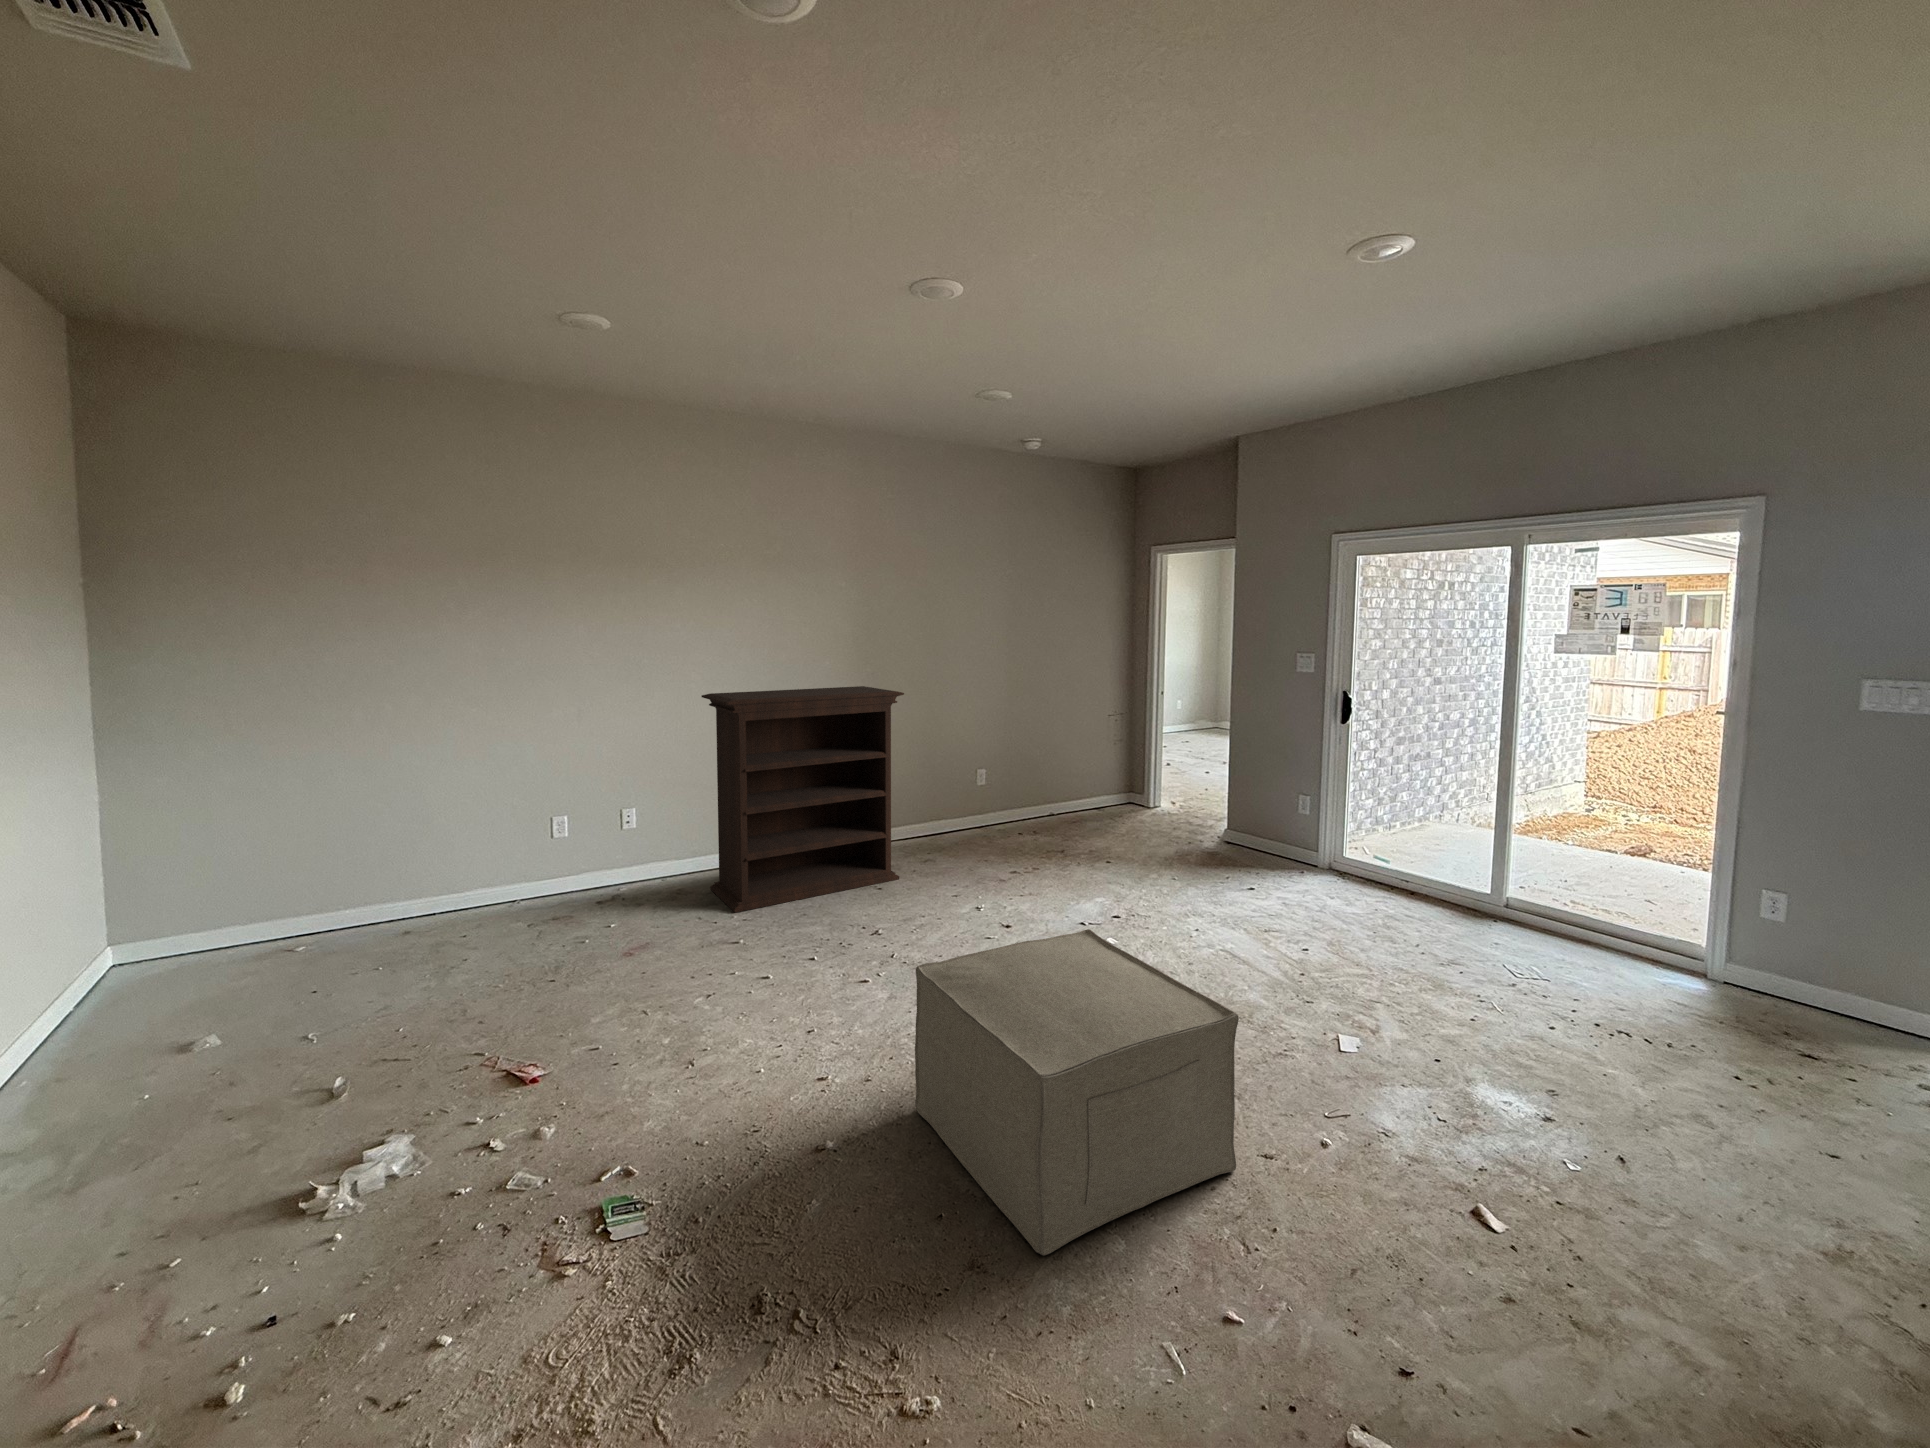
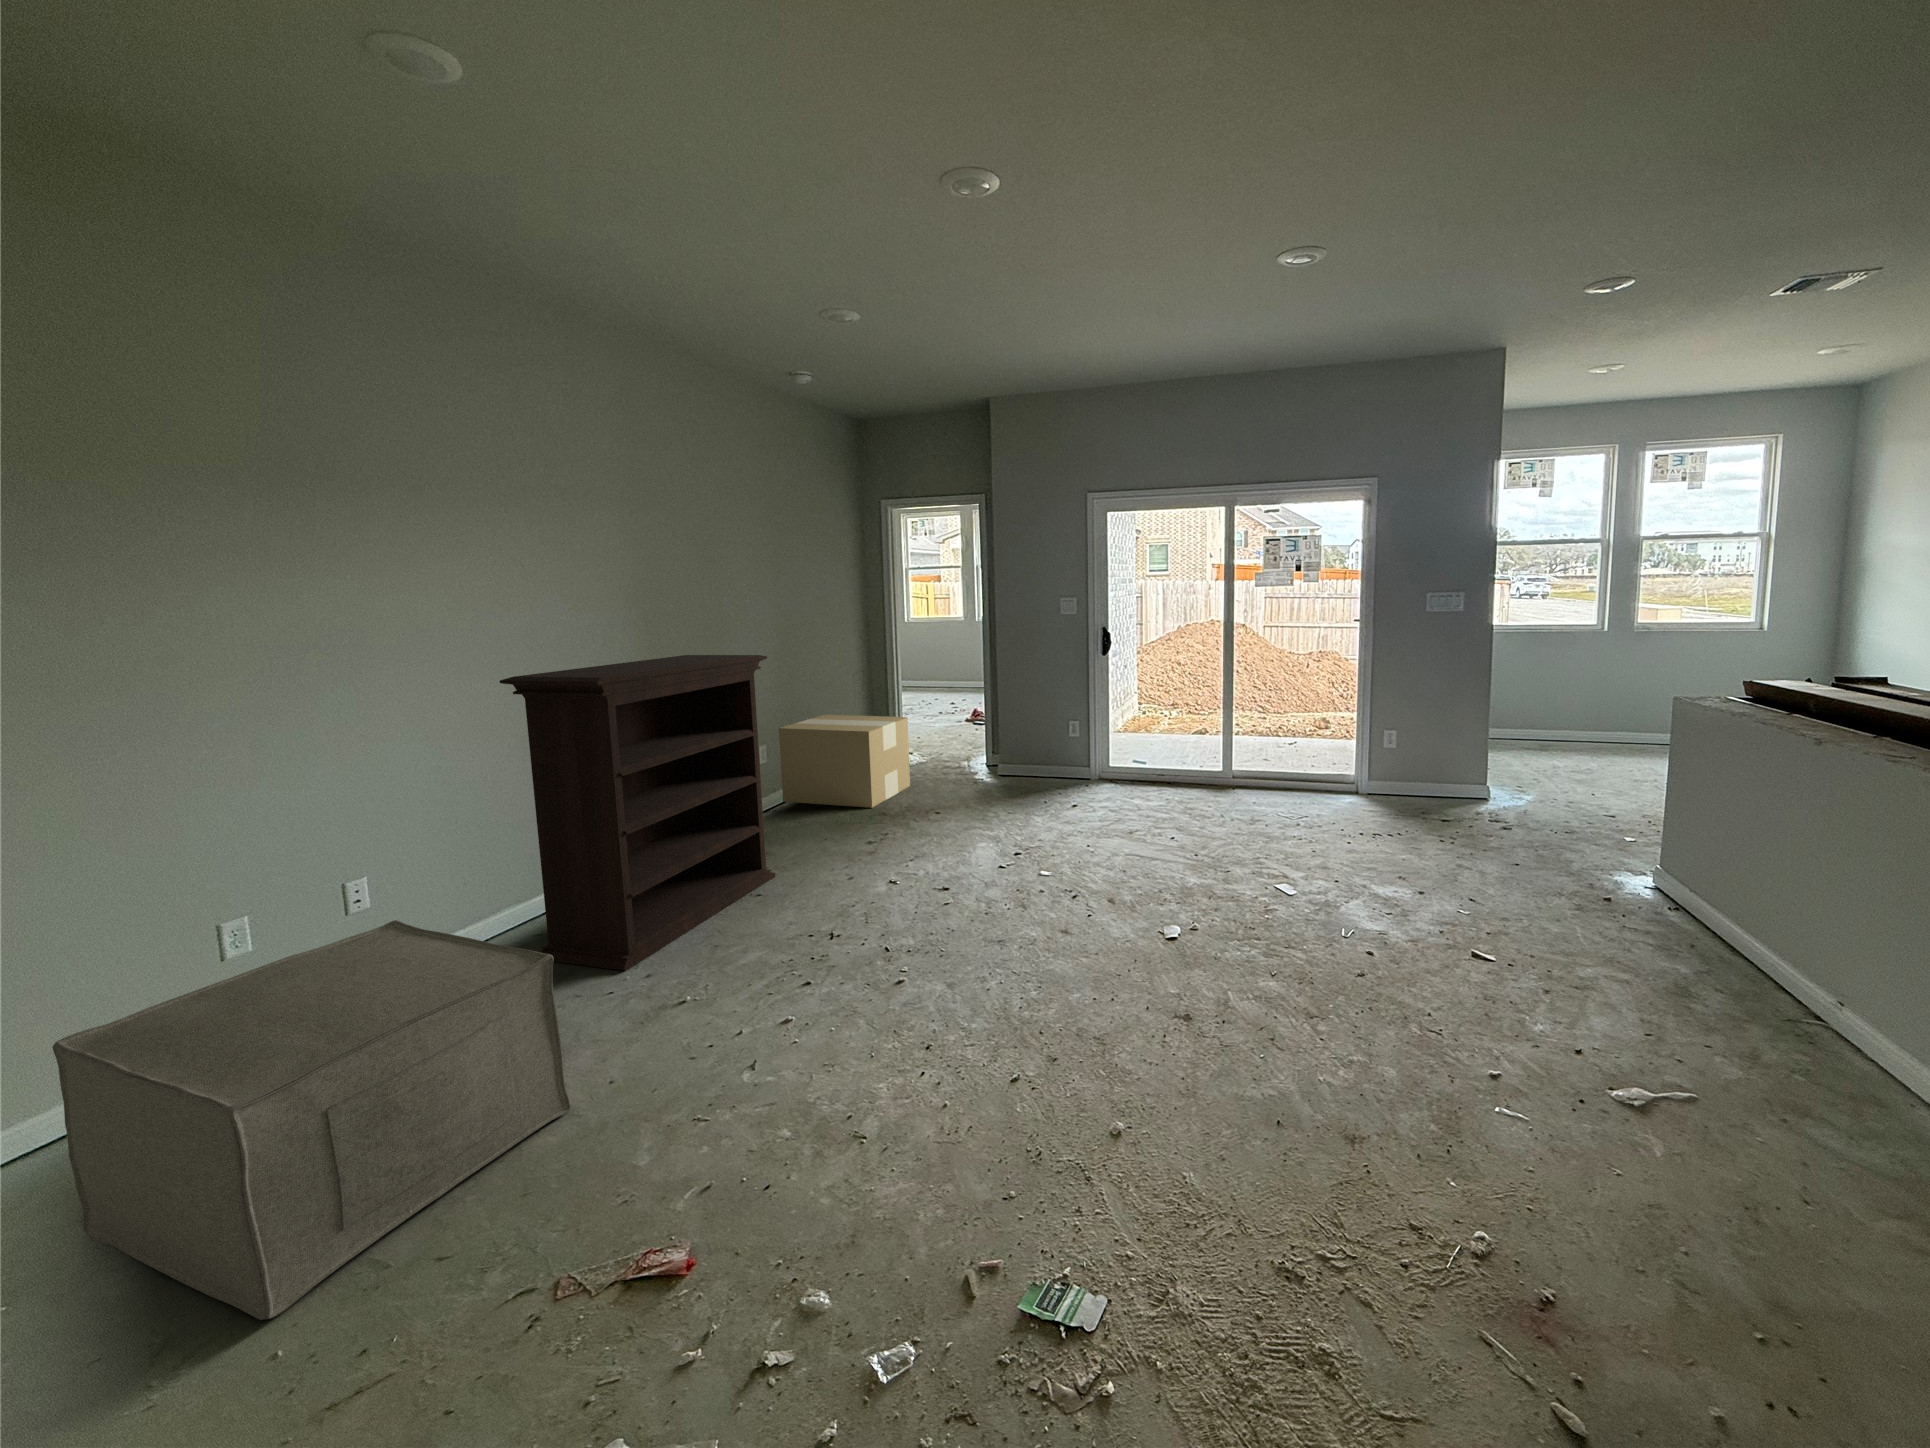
cardboard box: none [991,750,1112,844] -> present [779,715,910,808]
ottoman: present [915,929,1239,1255] -> present [53,920,570,1320]

